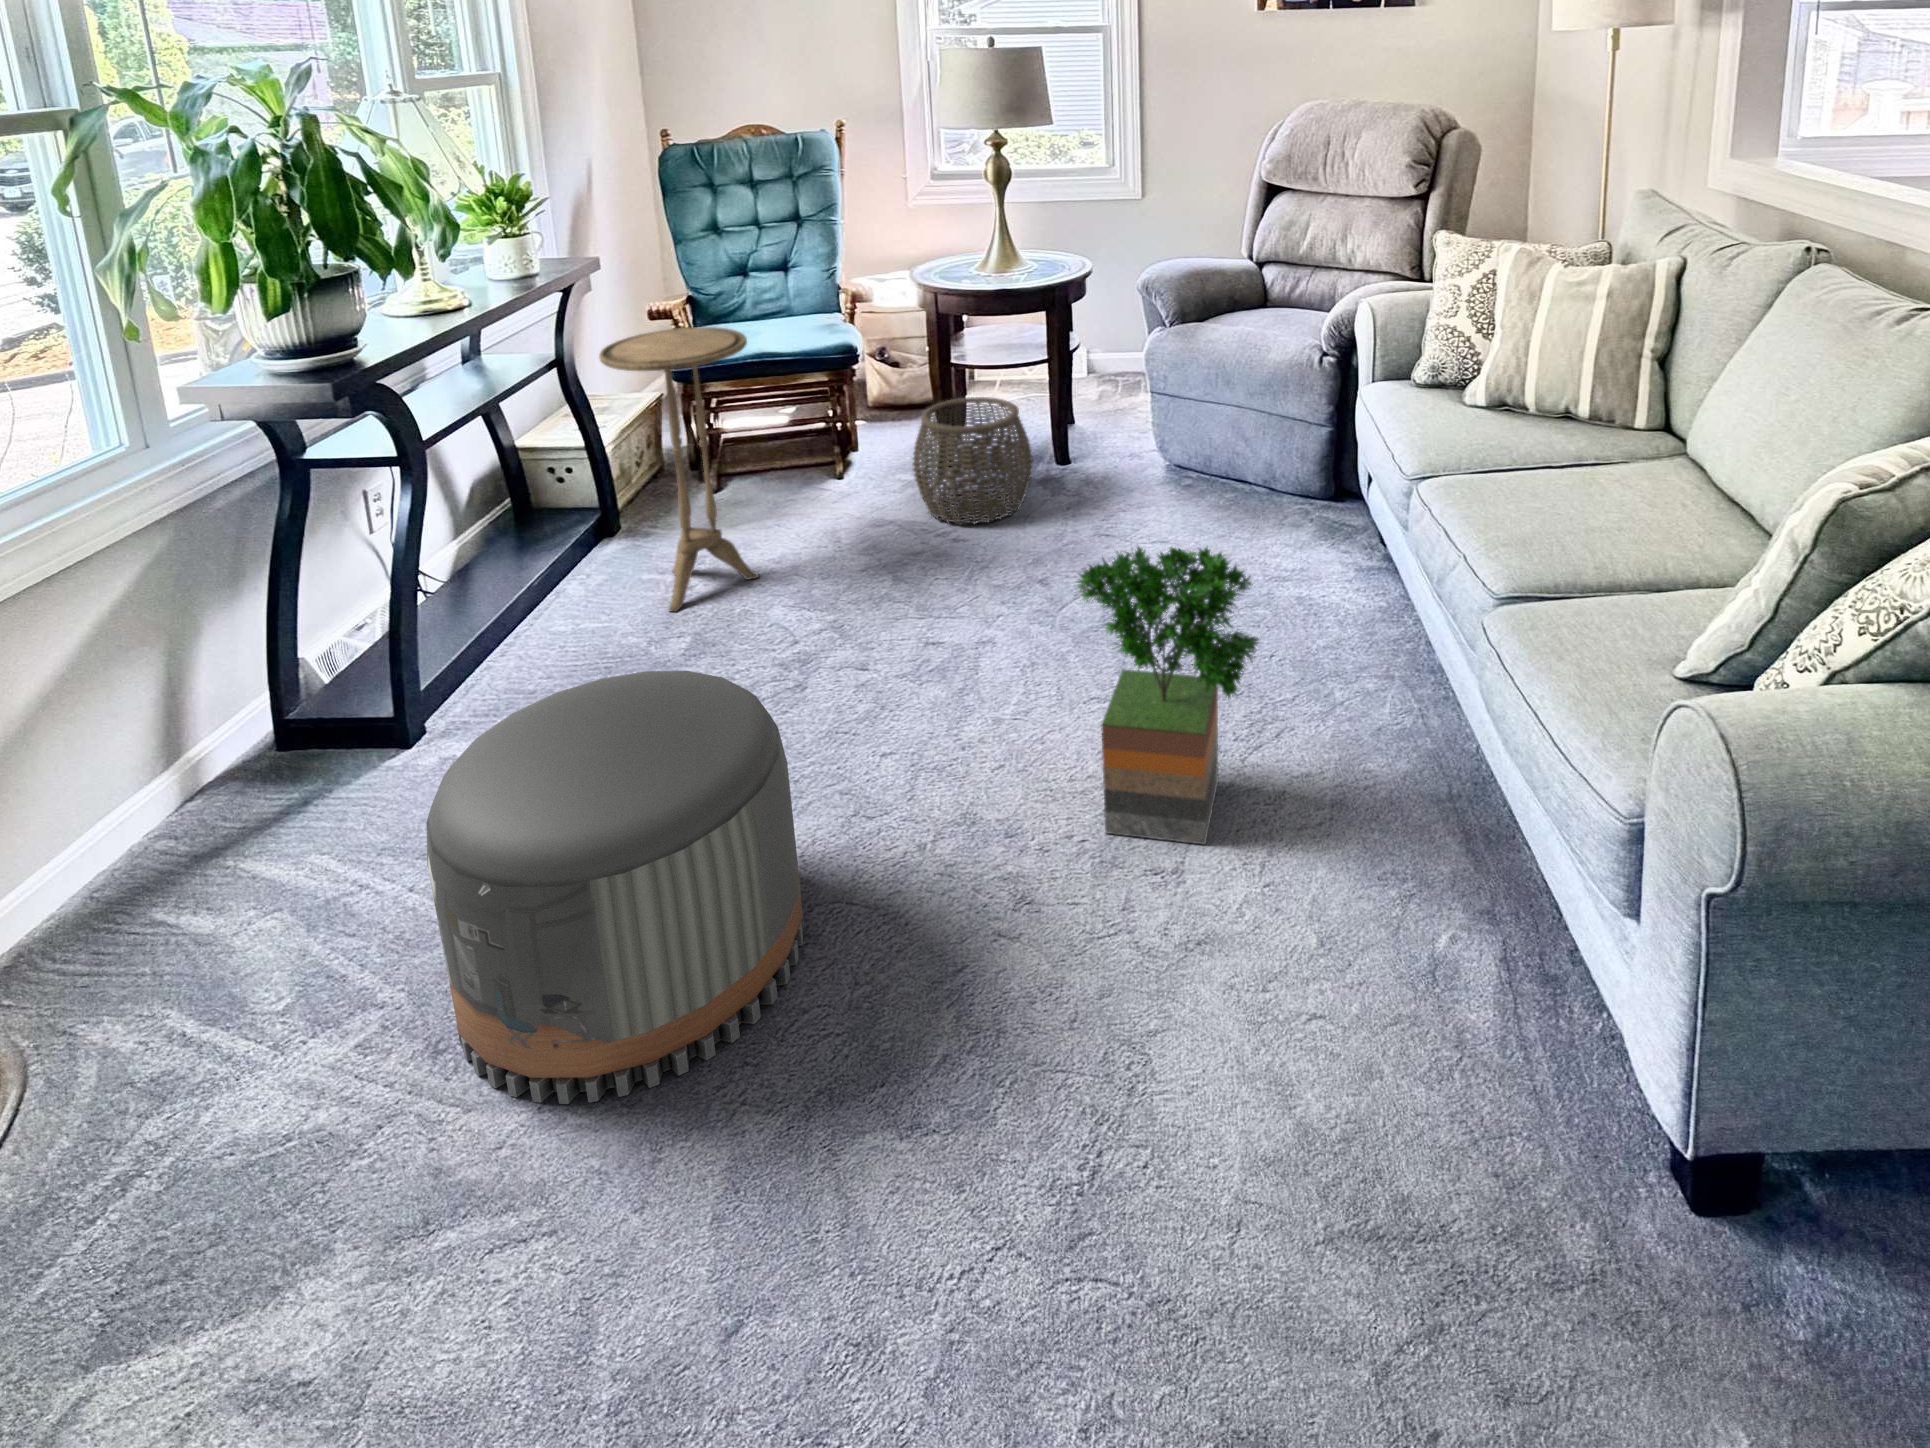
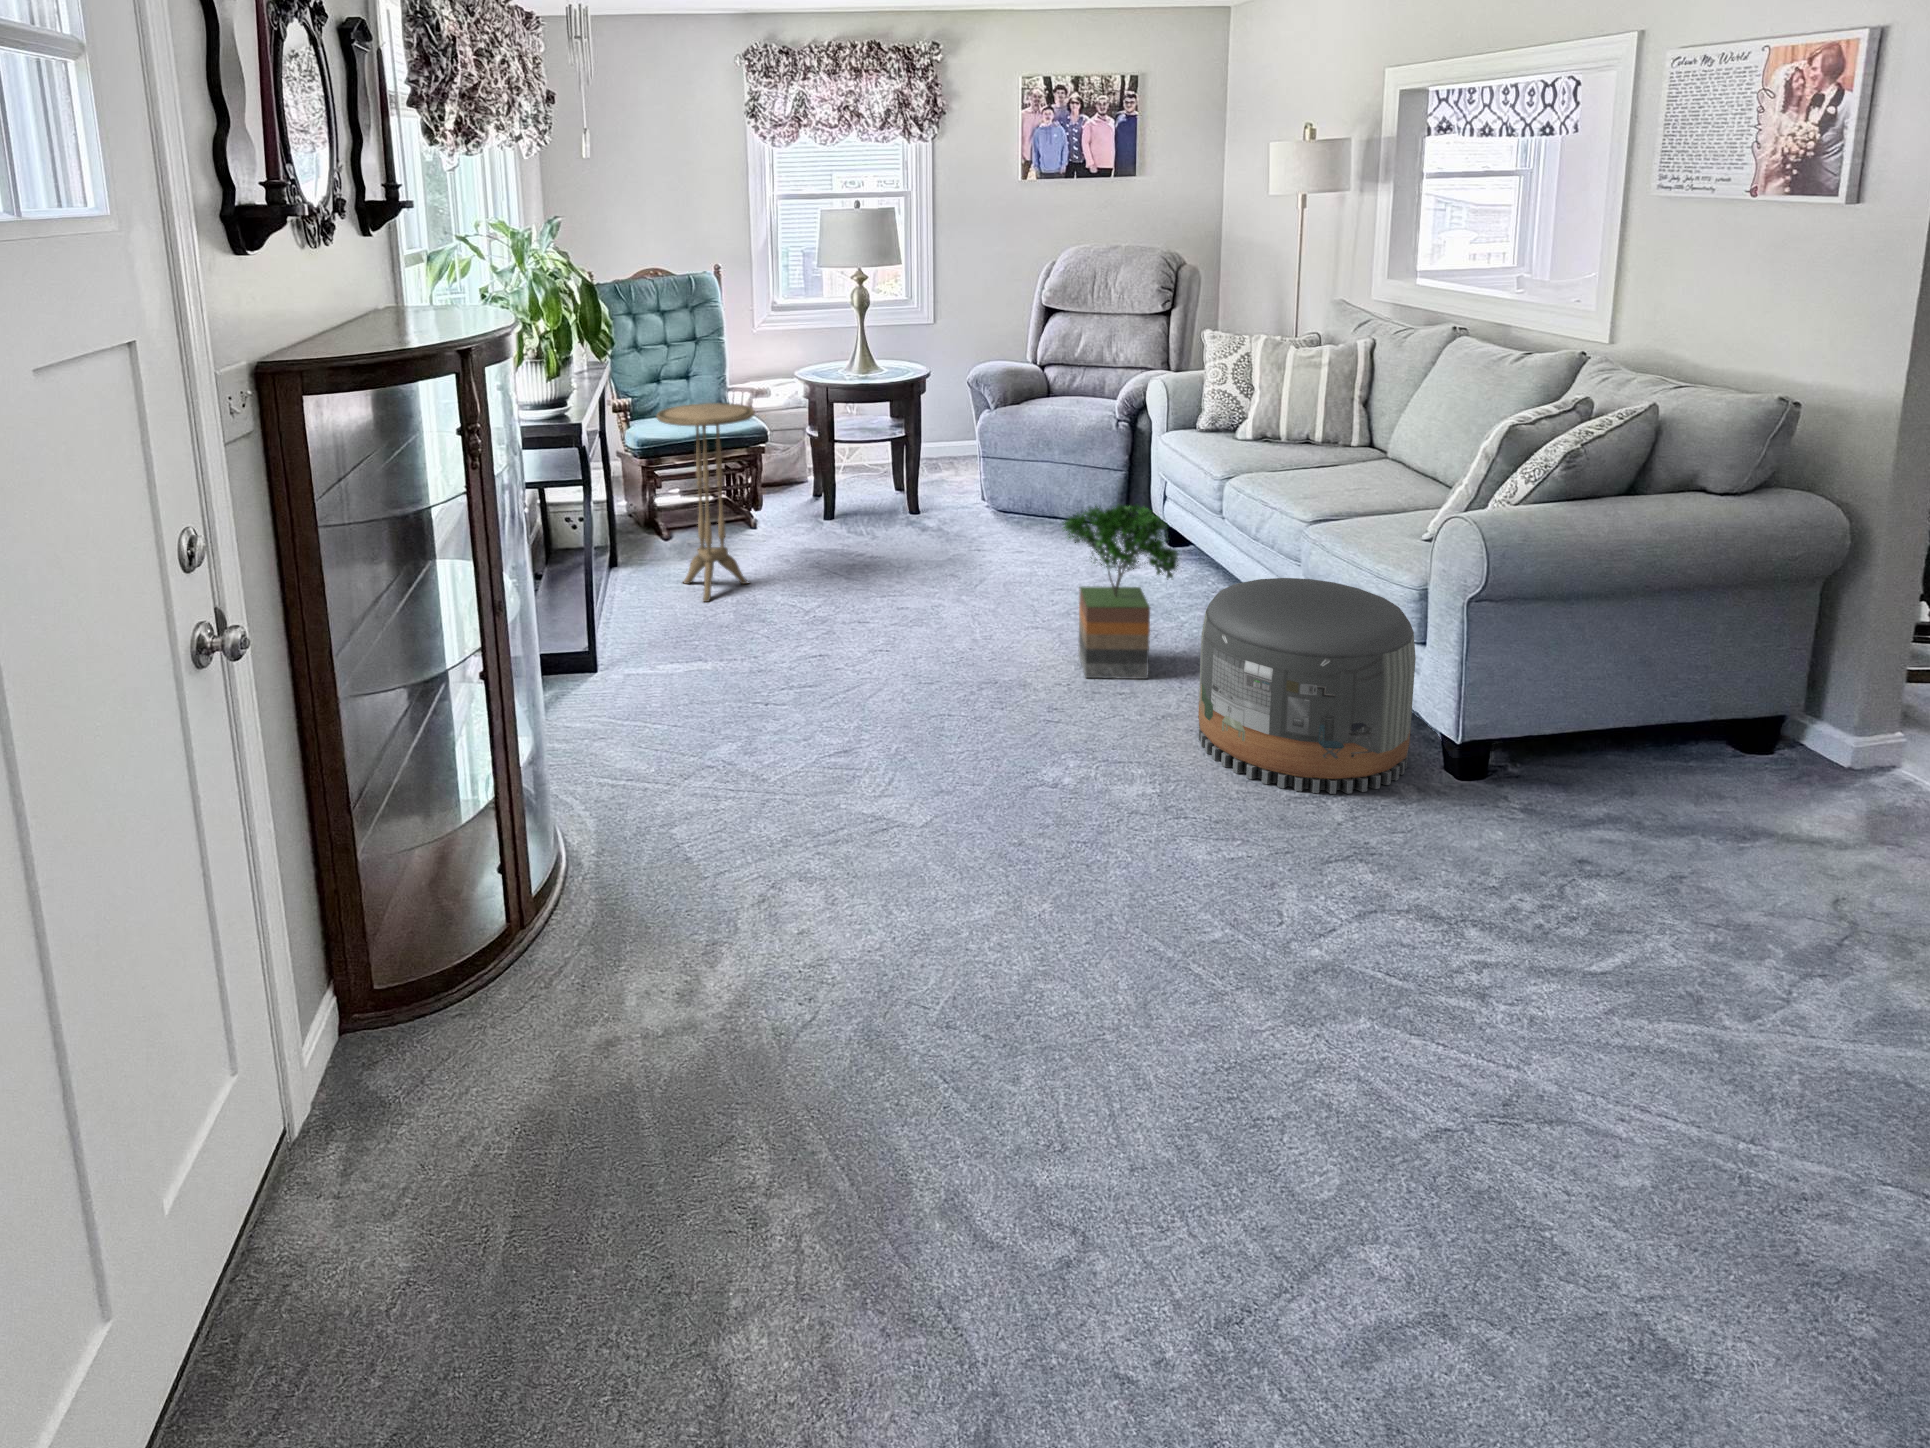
woven basket: present [913,397,1033,525] -> none [829,462,917,551]
pouf: present [427,671,804,1104] -> present [1198,578,1416,794]

